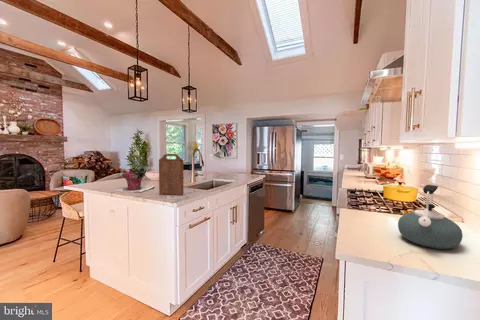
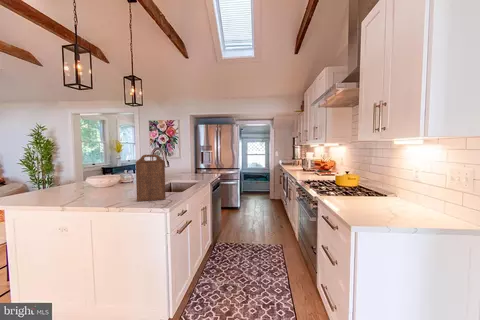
potted plant: present [115,154,154,192] -> none [70,154,122,203]
kettle: present [398,185,463,249] -> none [379,172,422,217]

